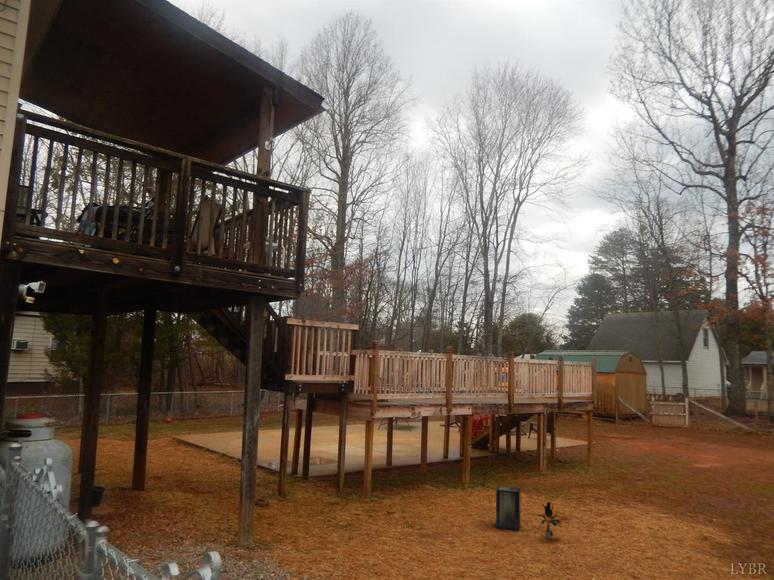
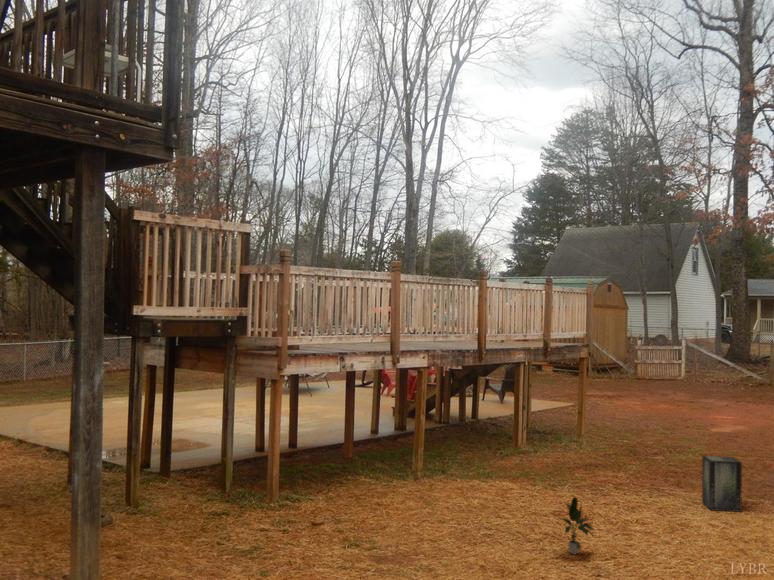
storage box: present [496,486,521,531] -> present [702,456,742,512]

